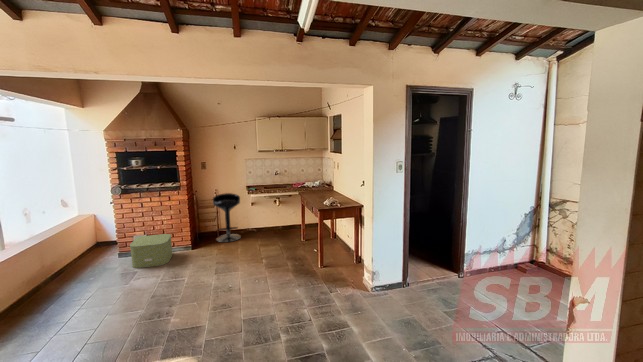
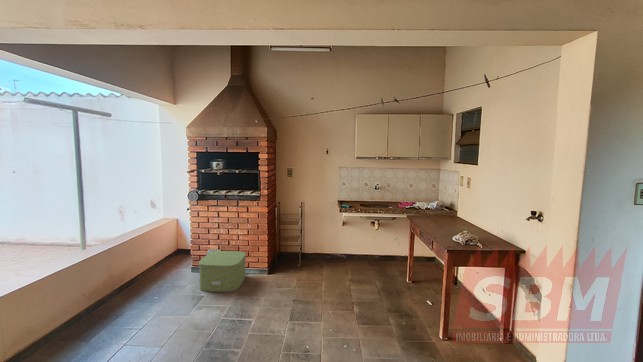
bar stool: present [213,193,241,242] -> none [297,208,329,269]

